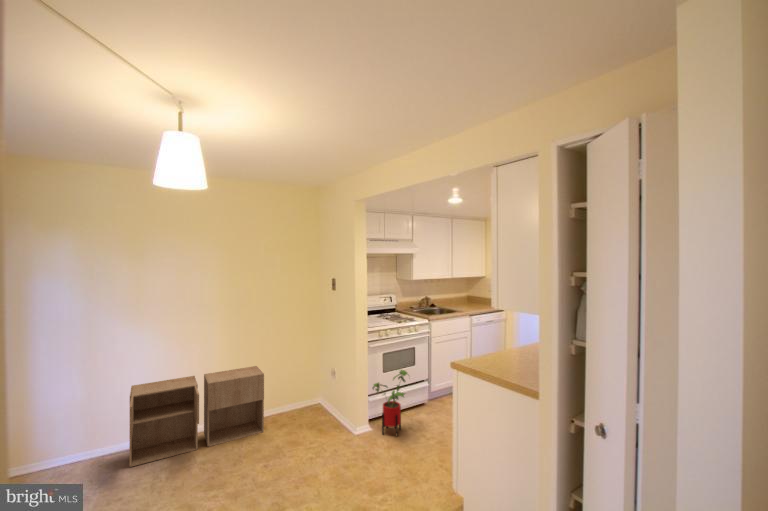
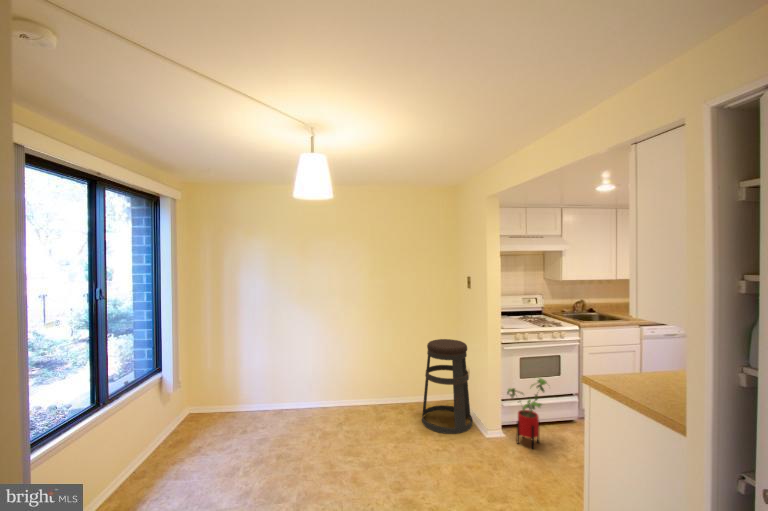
bar stool: none [287,343,339,440] -> present [422,339,472,434]
storage cabinet: present [129,366,264,467] -> none [296,355,401,424]

